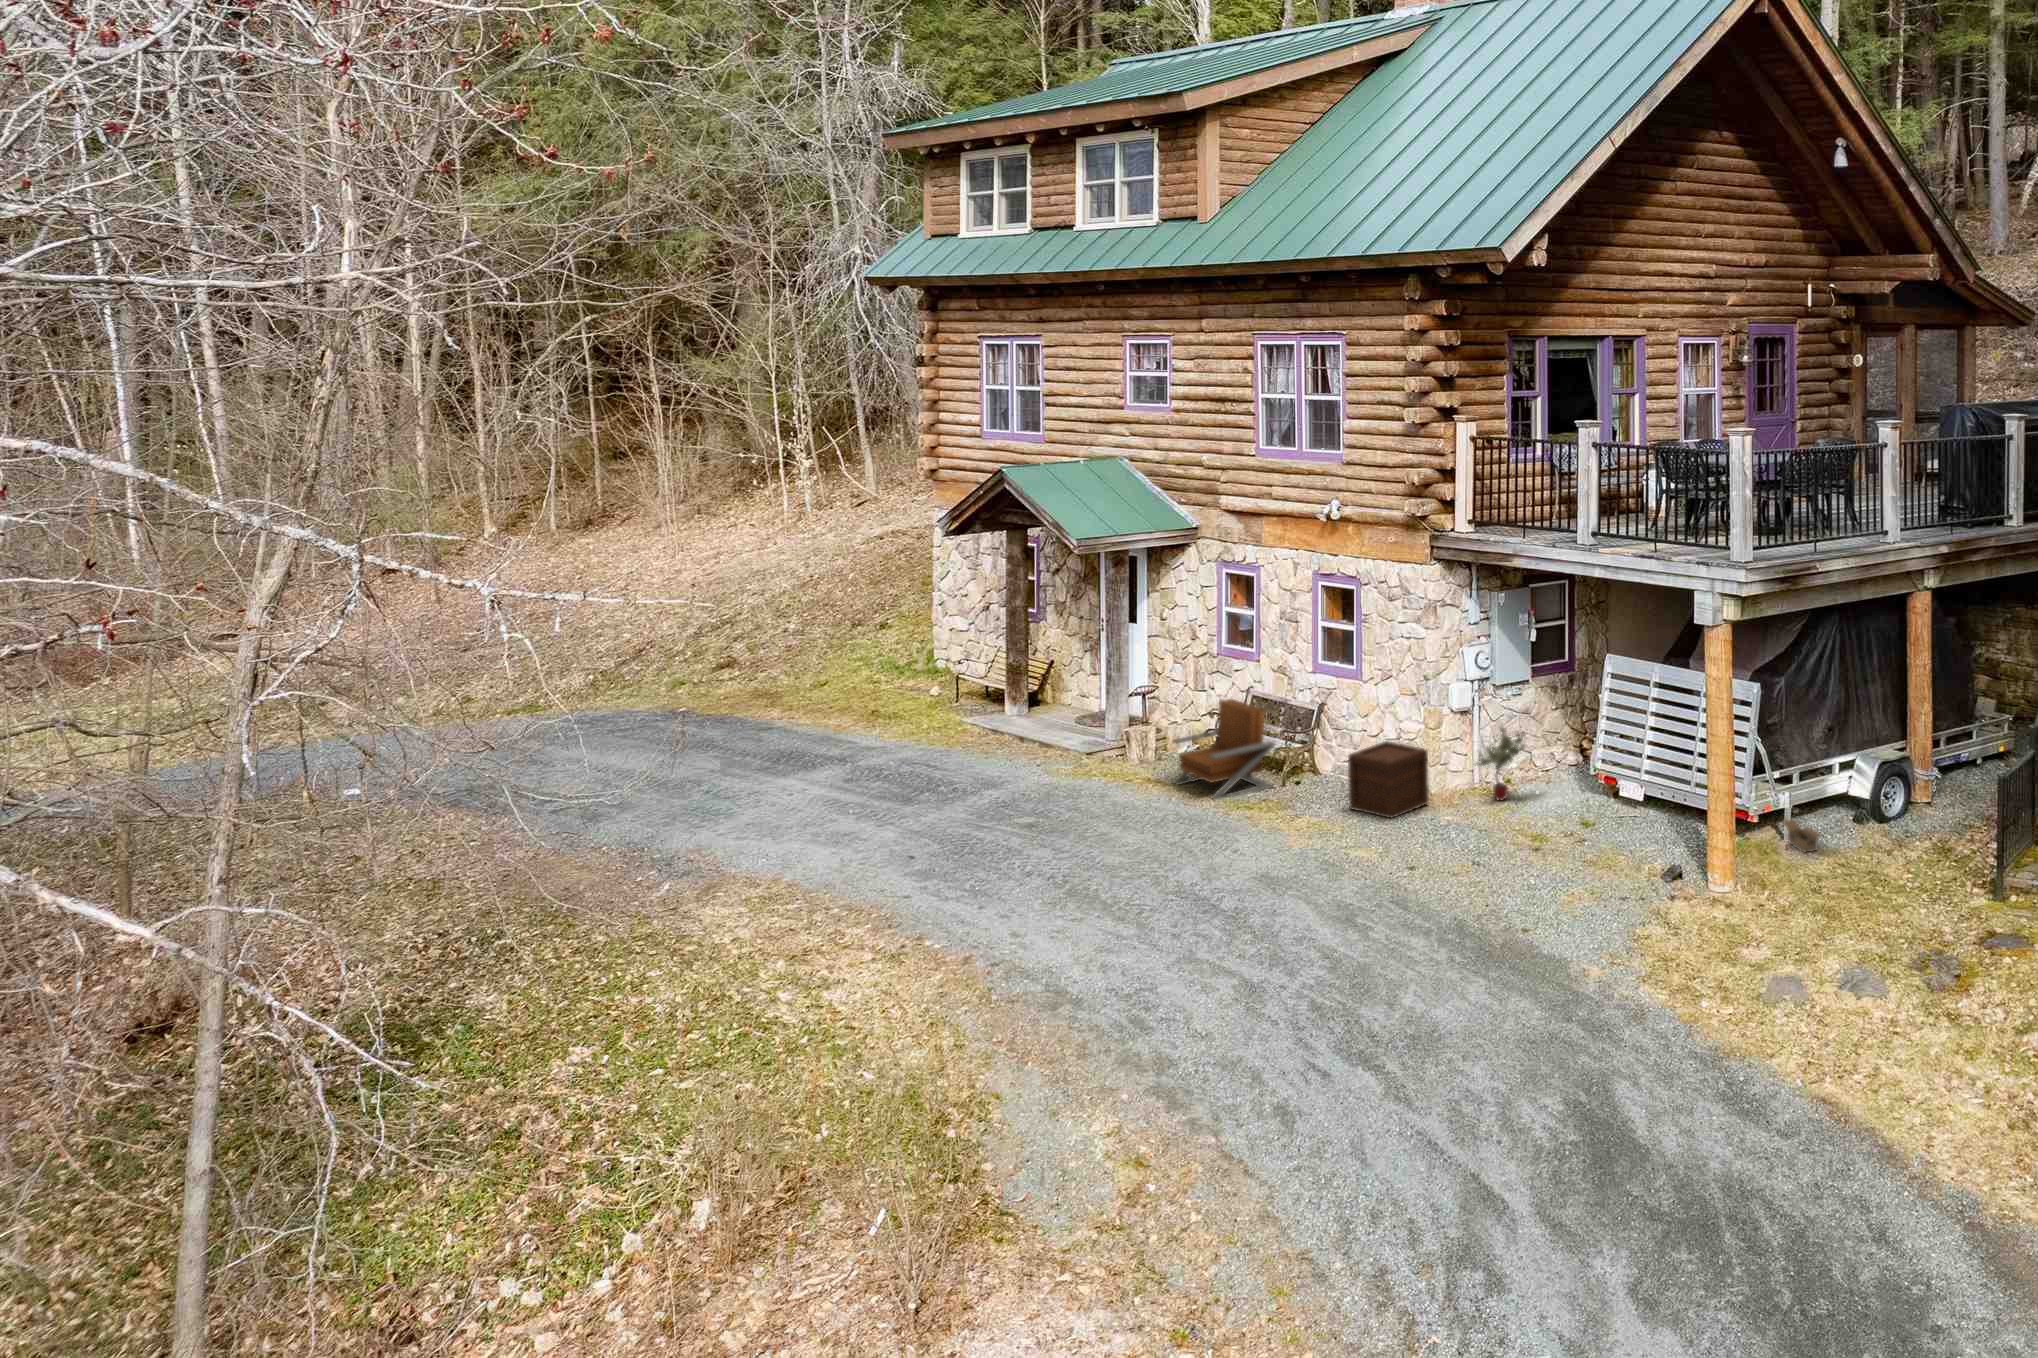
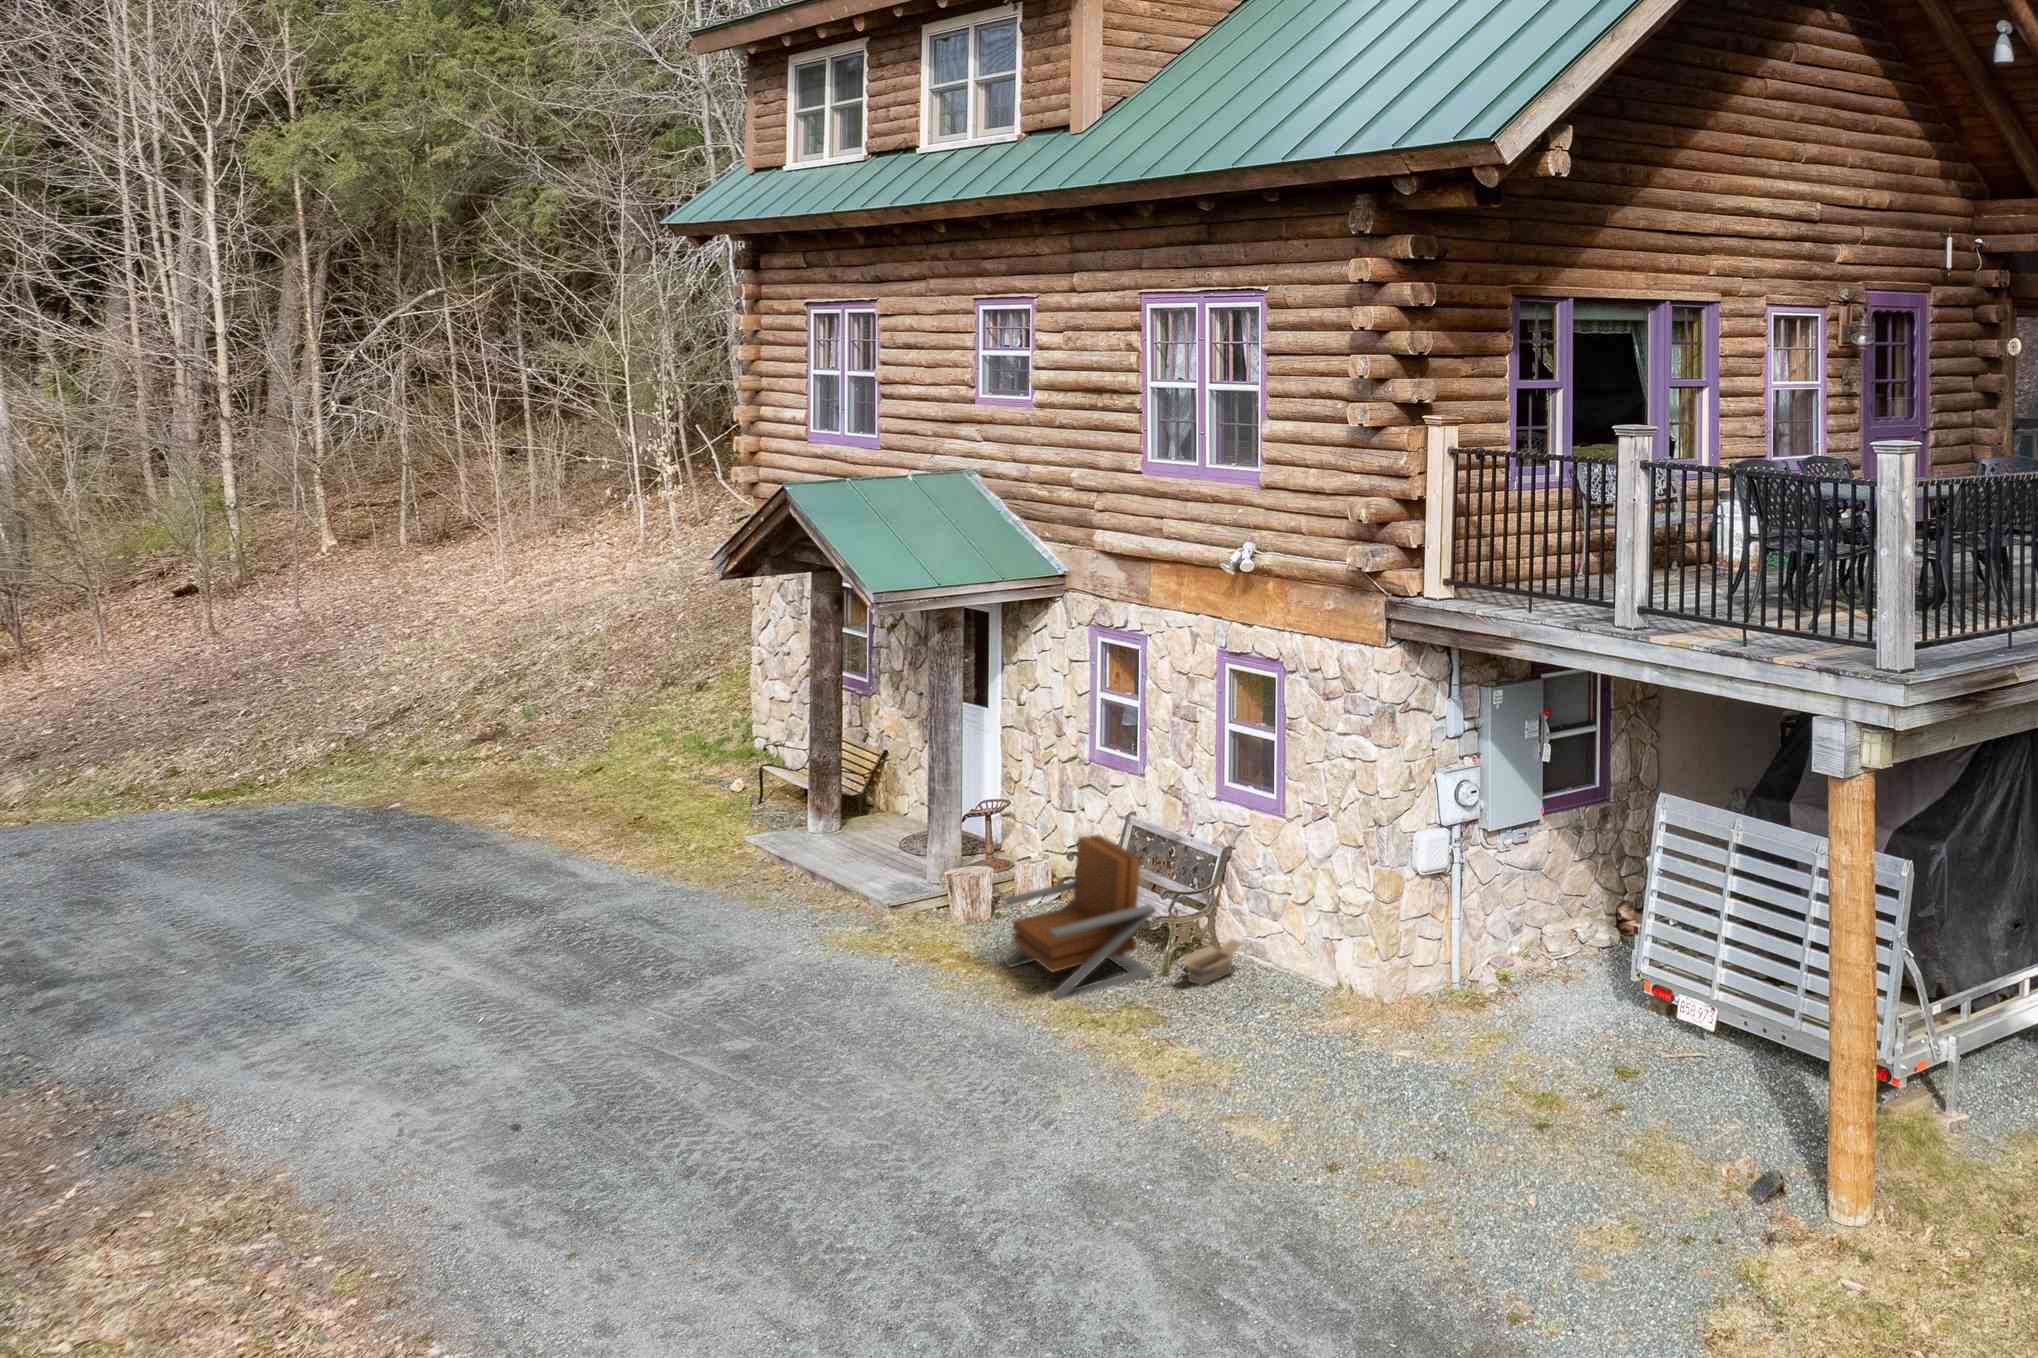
potted tree: present [1475,725,1525,800] -> none [1449,889,1533,1012]
wooden crate: present [1348,741,1429,818] -> none [1255,914,1381,1048]
cardboard box: present [1783,820,1823,852] -> present [1184,939,1243,985]

